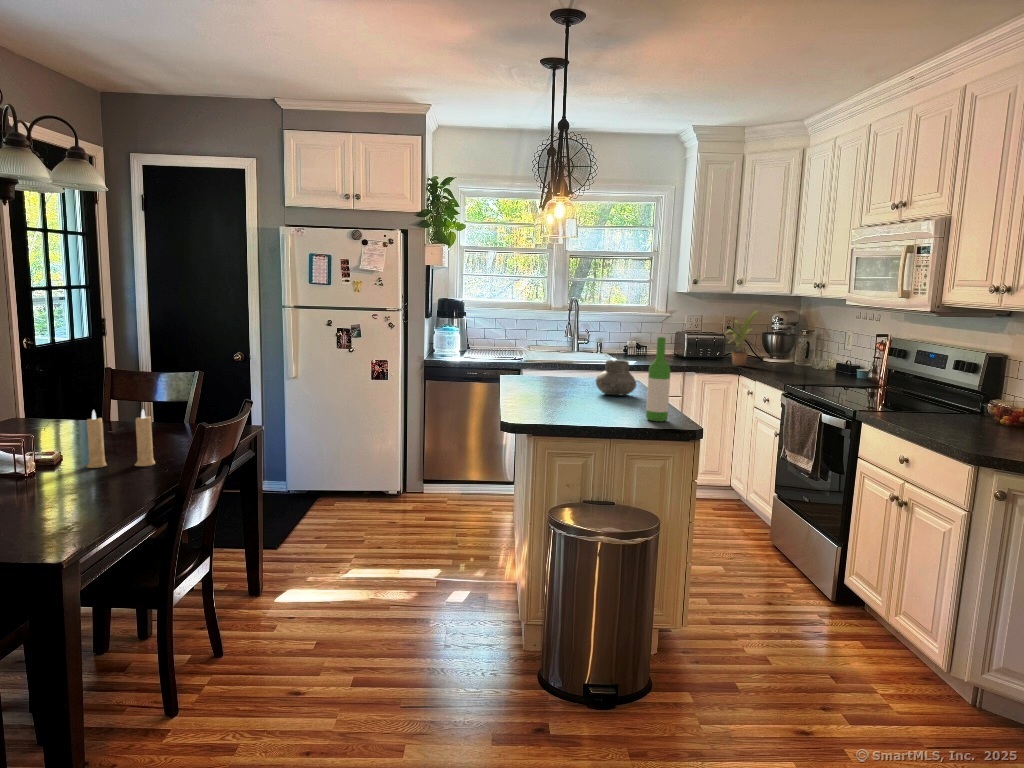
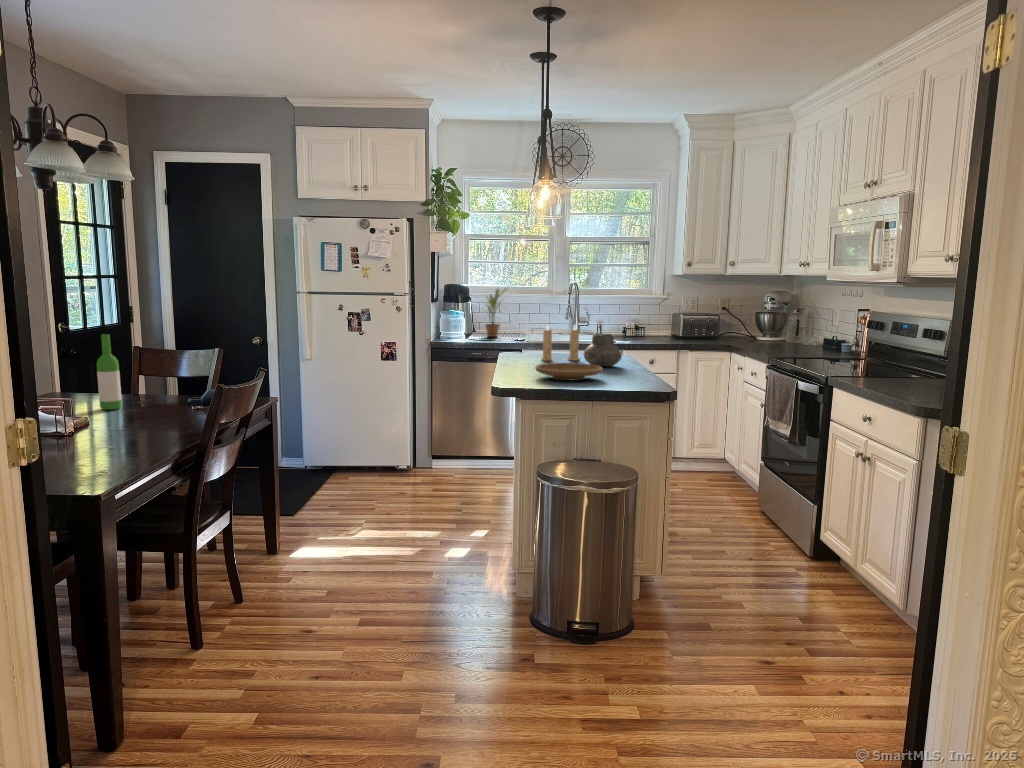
potted plant: present [729,311,758,366] -> present [486,288,507,337]
wine bottle: present [646,337,671,421] -> present [97,334,122,410]
plate: none [548,393,622,414] -> present [536,363,603,380]
candle: present [87,410,155,468] -> present [541,325,579,361]

